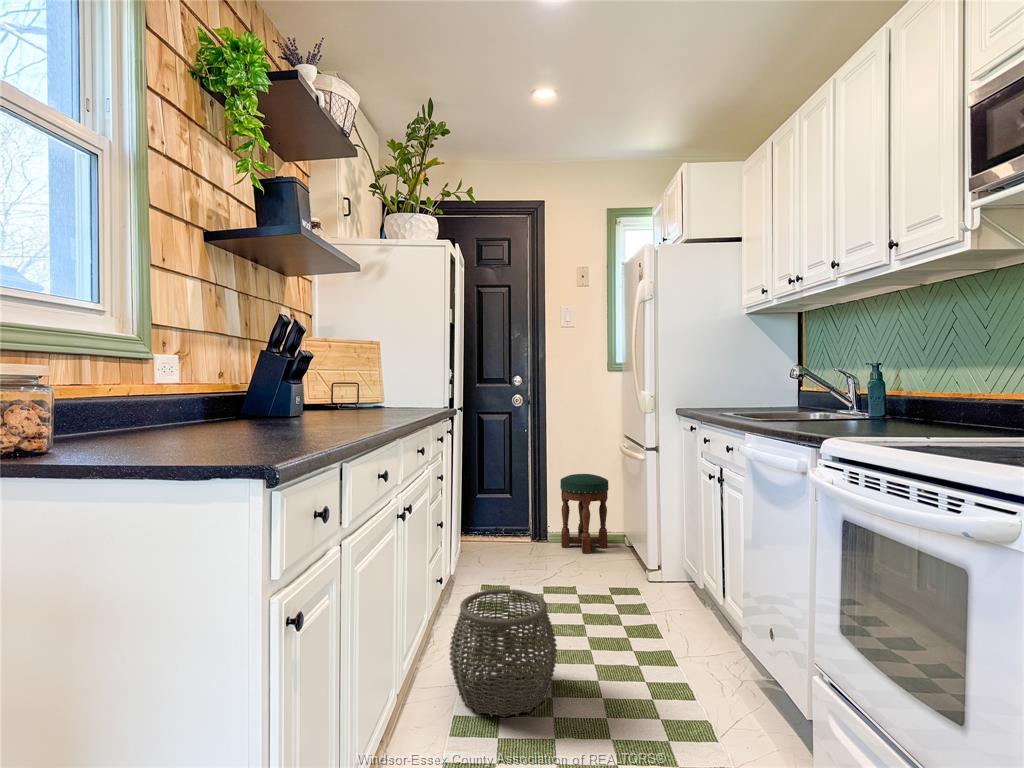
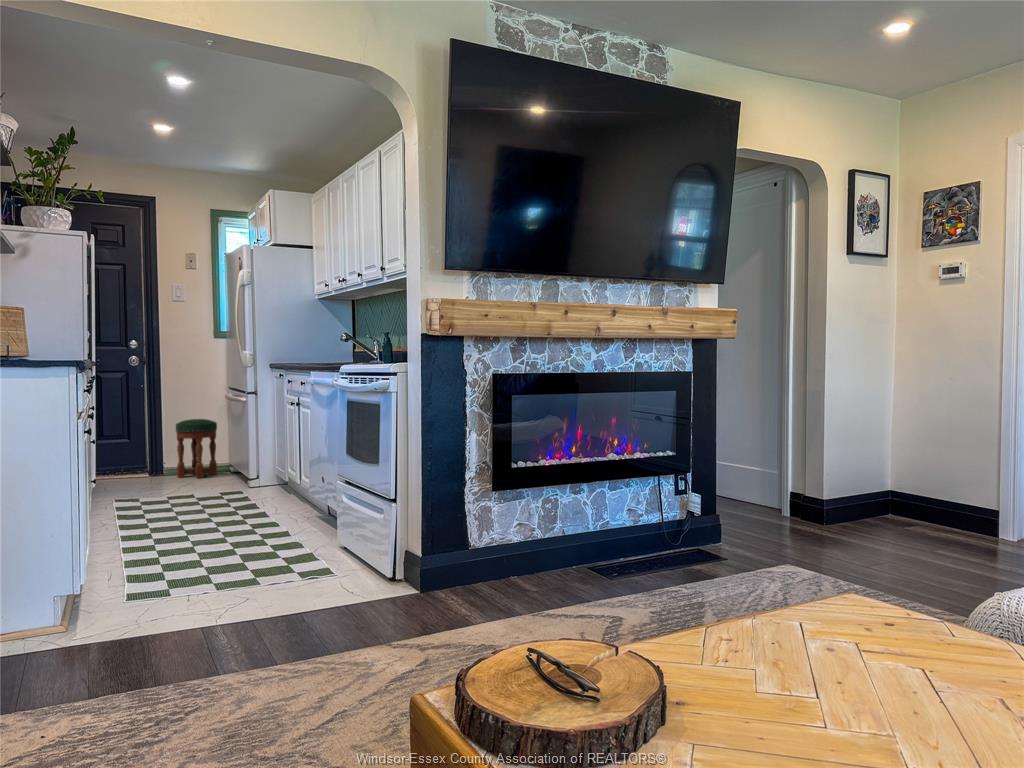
woven basket: present [449,589,557,717] -> none [125,467,195,529]

